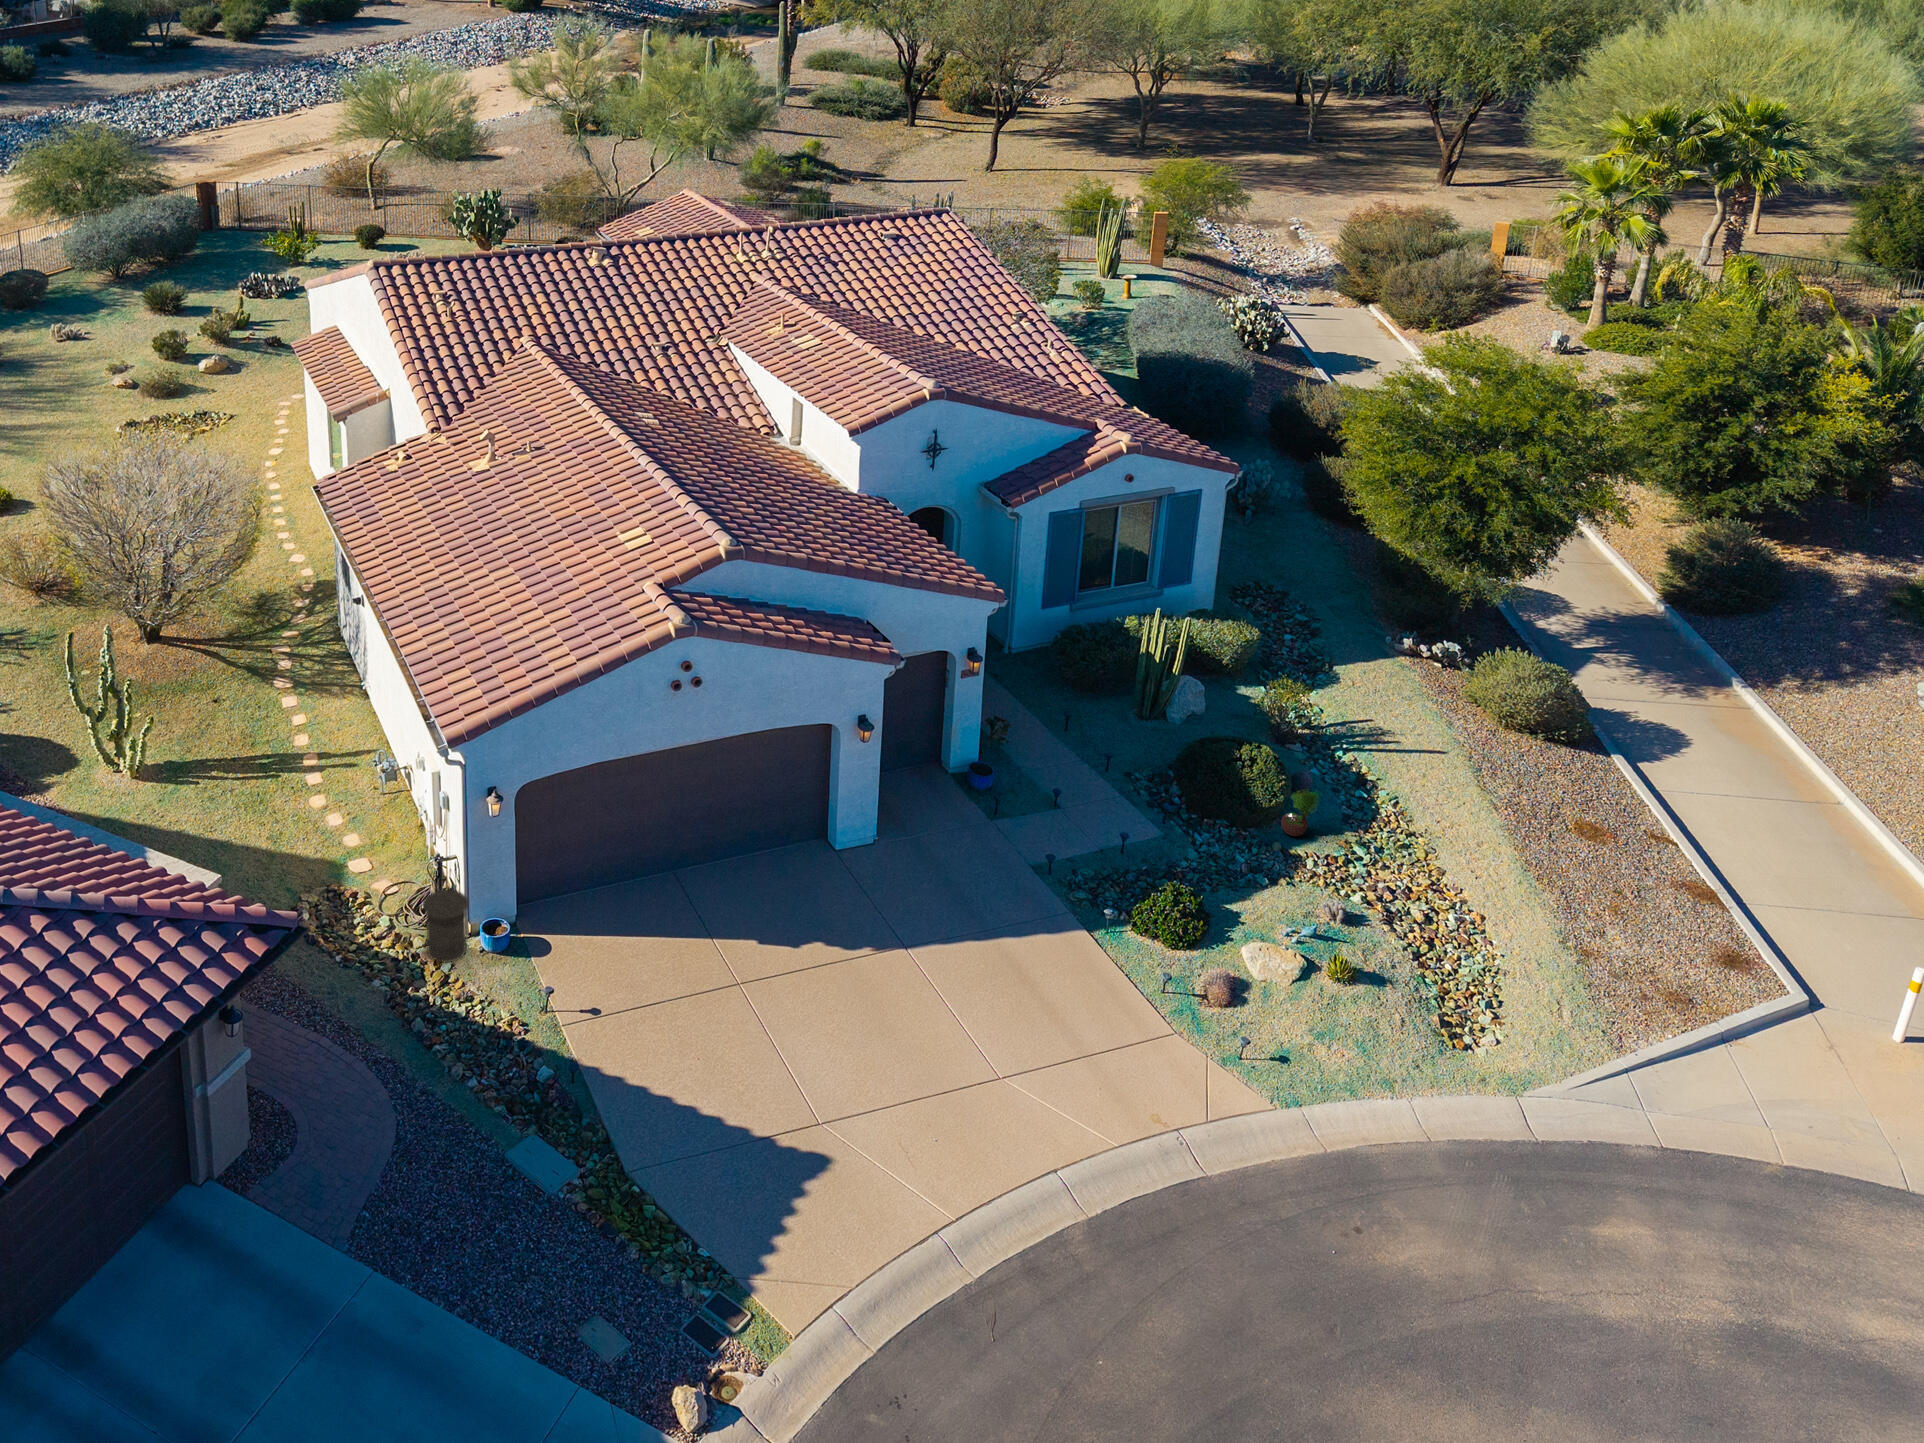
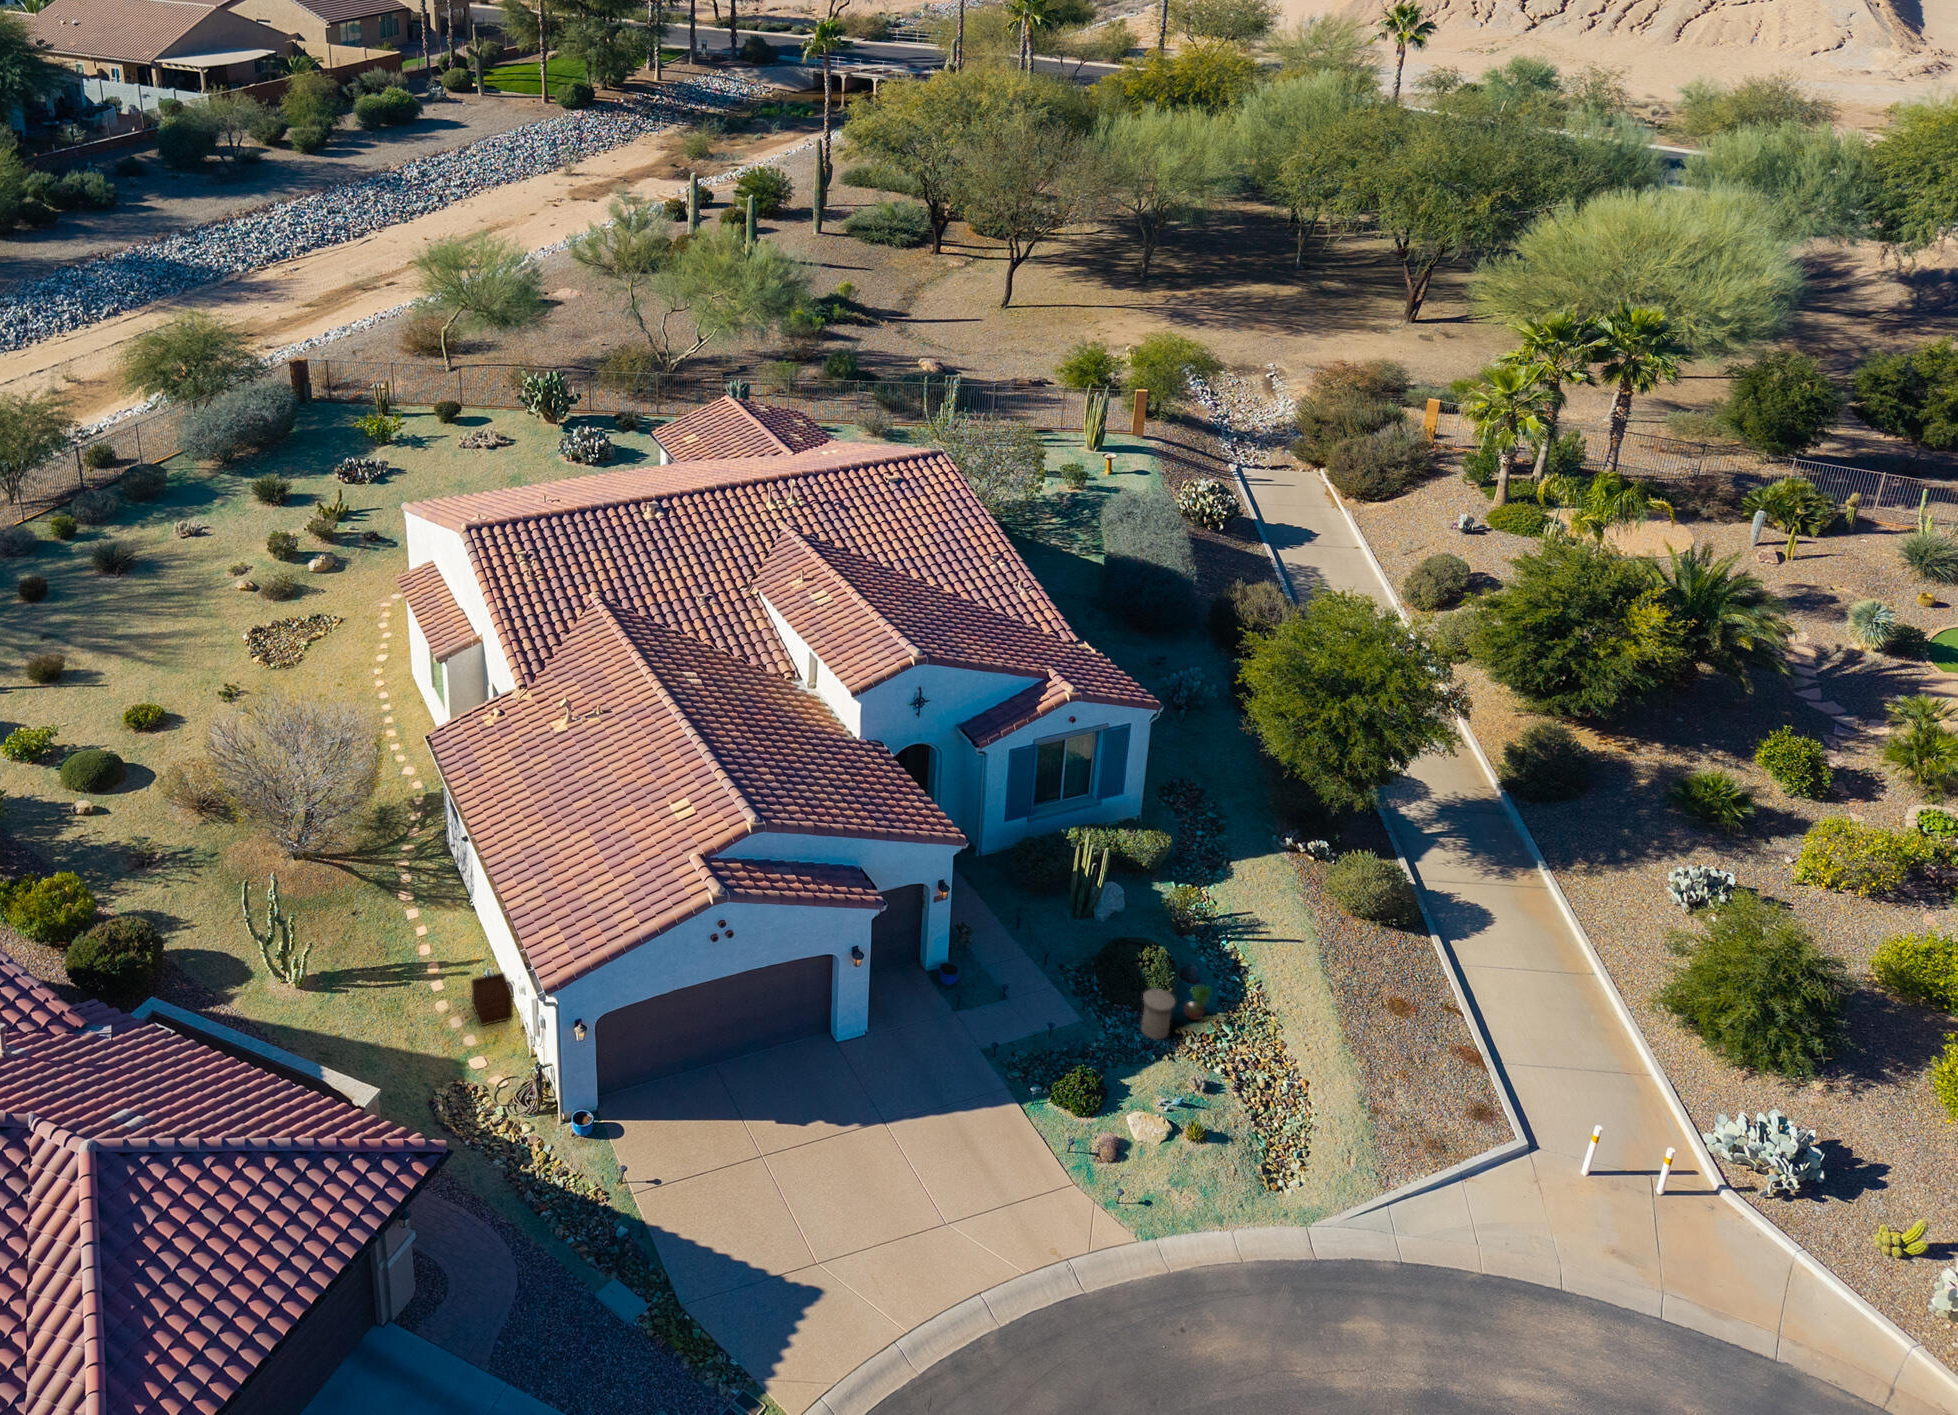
wooden crate: none [362,761,416,827] -> present [471,973,513,1026]
trash can: present [423,890,469,962] -> present [1141,989,1175,1039]

